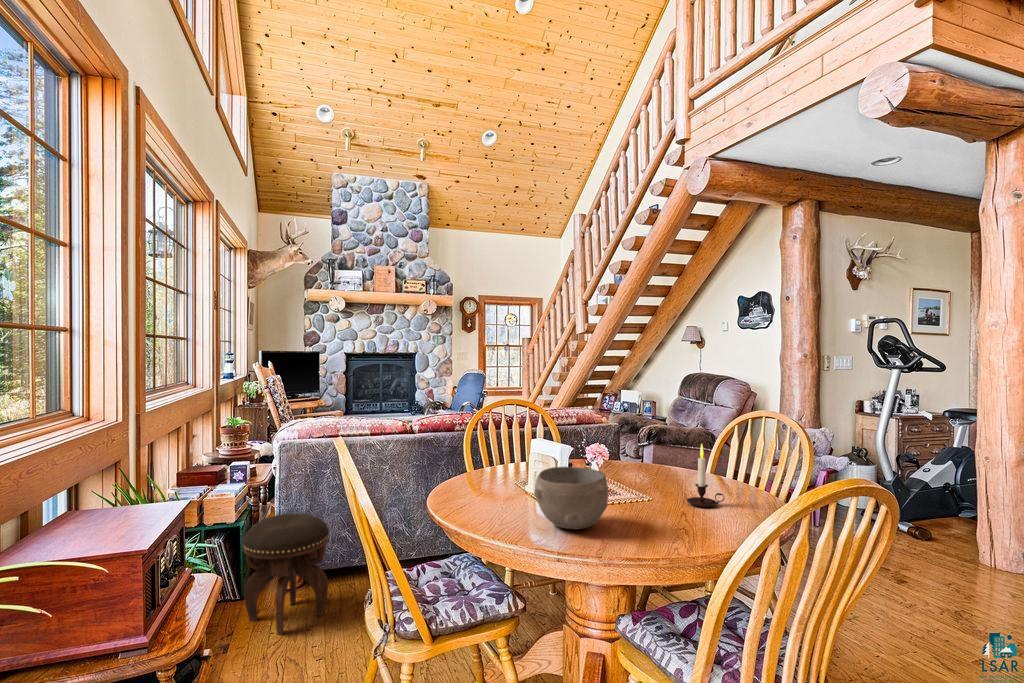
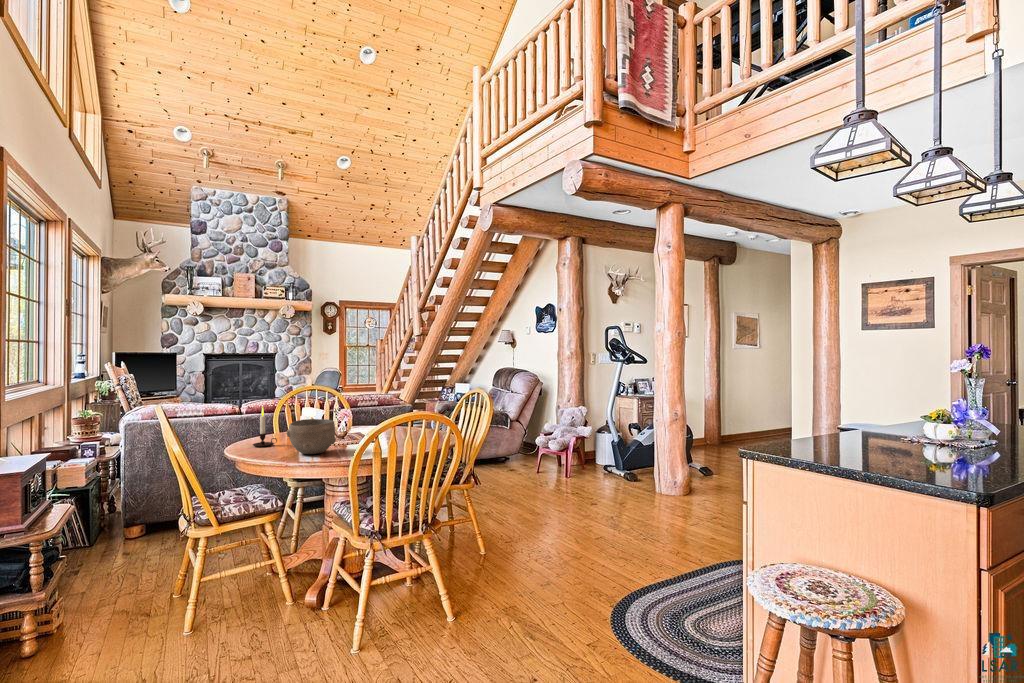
candle: present [687,444,724,507] -> present [253,407,277,447]
footstool: present [243,514,329,635] -> none [90,475,165,564]

